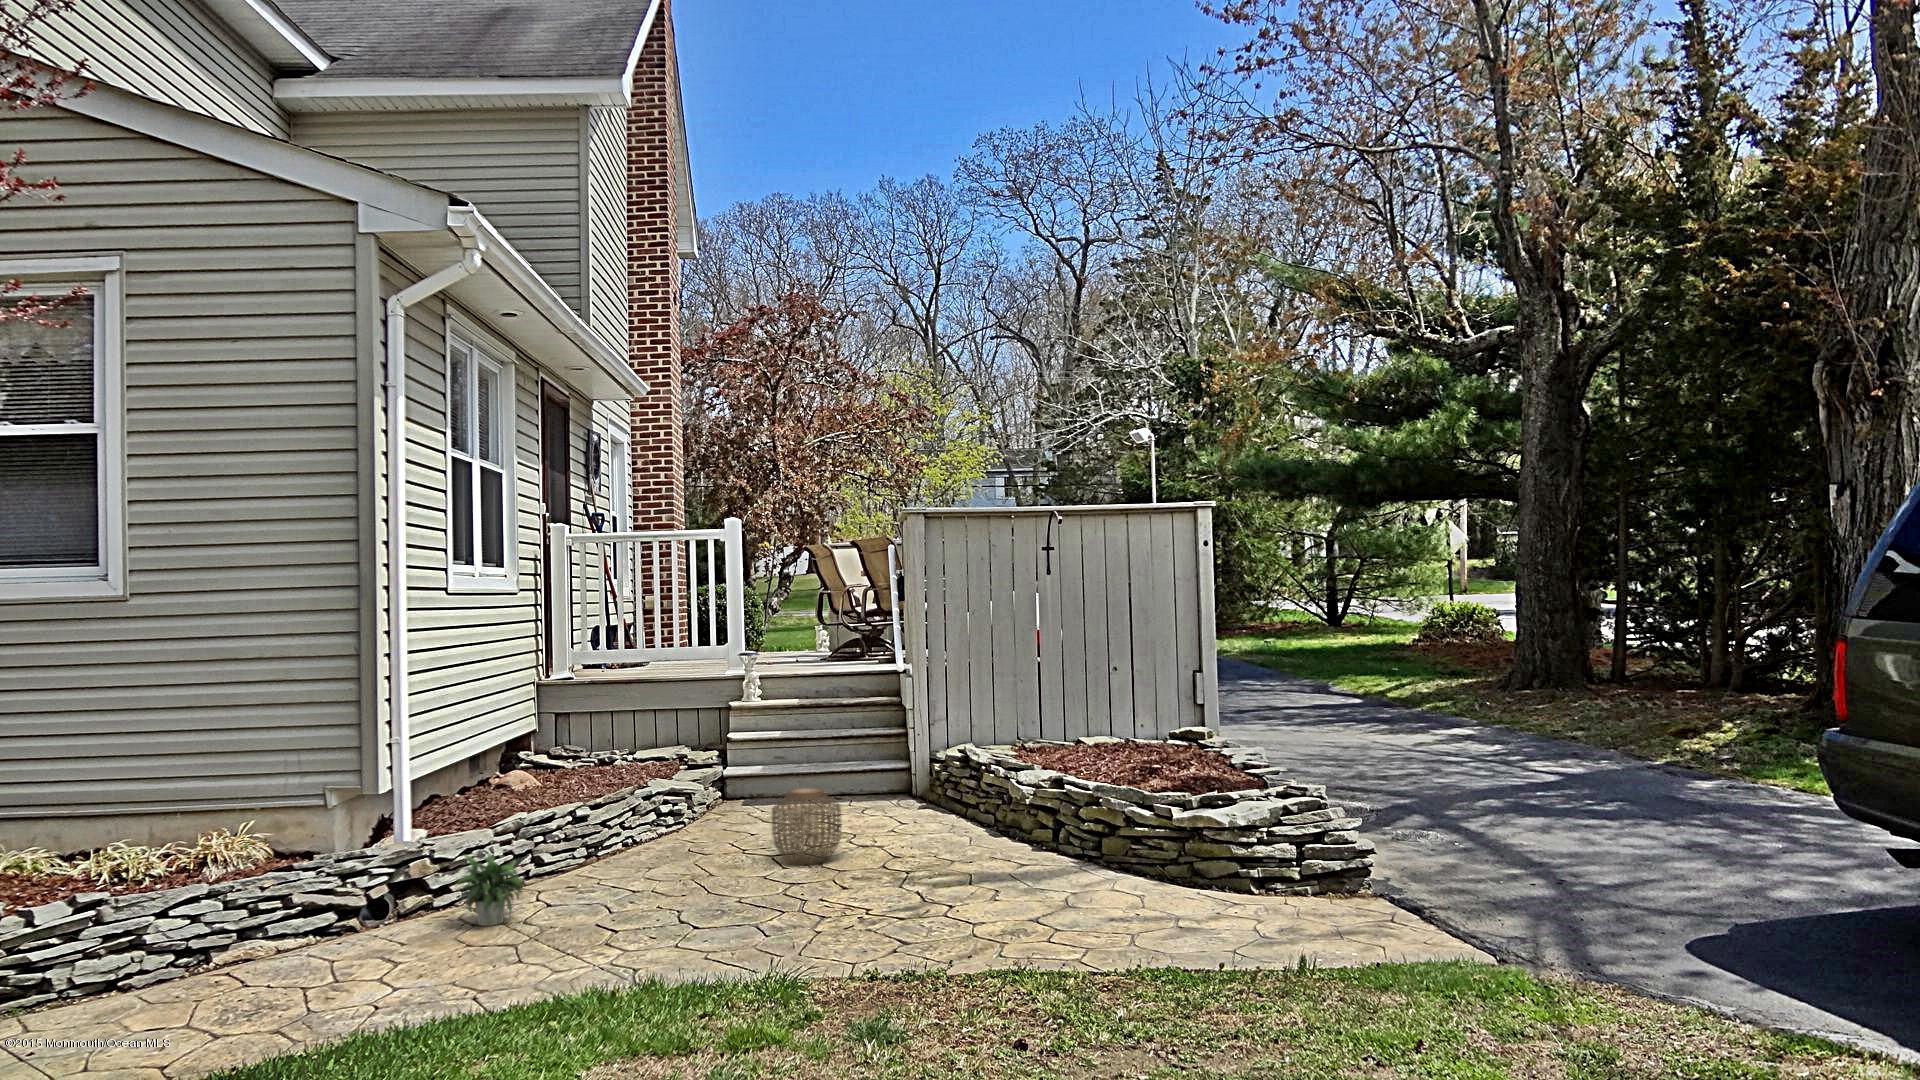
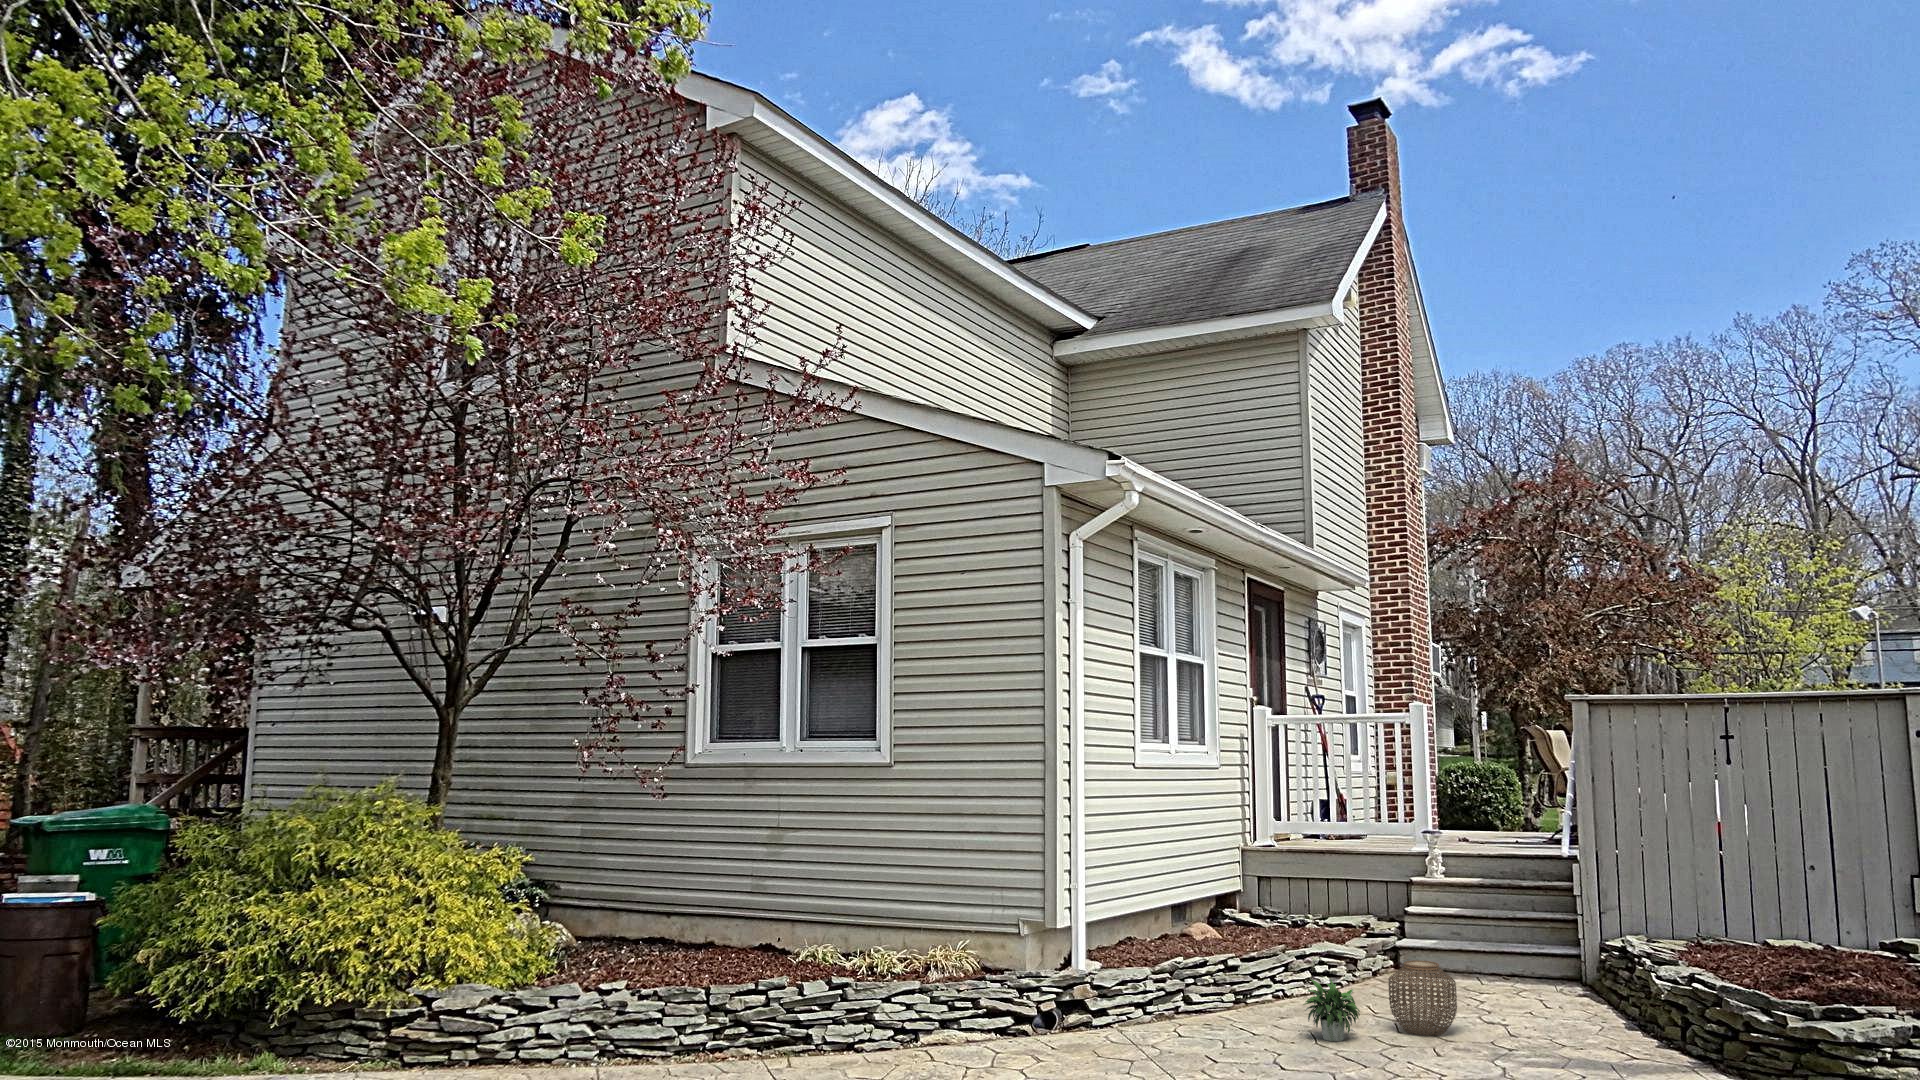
potted plant: present [457,854,523,926] -> present [1303,980,1360,1041]

